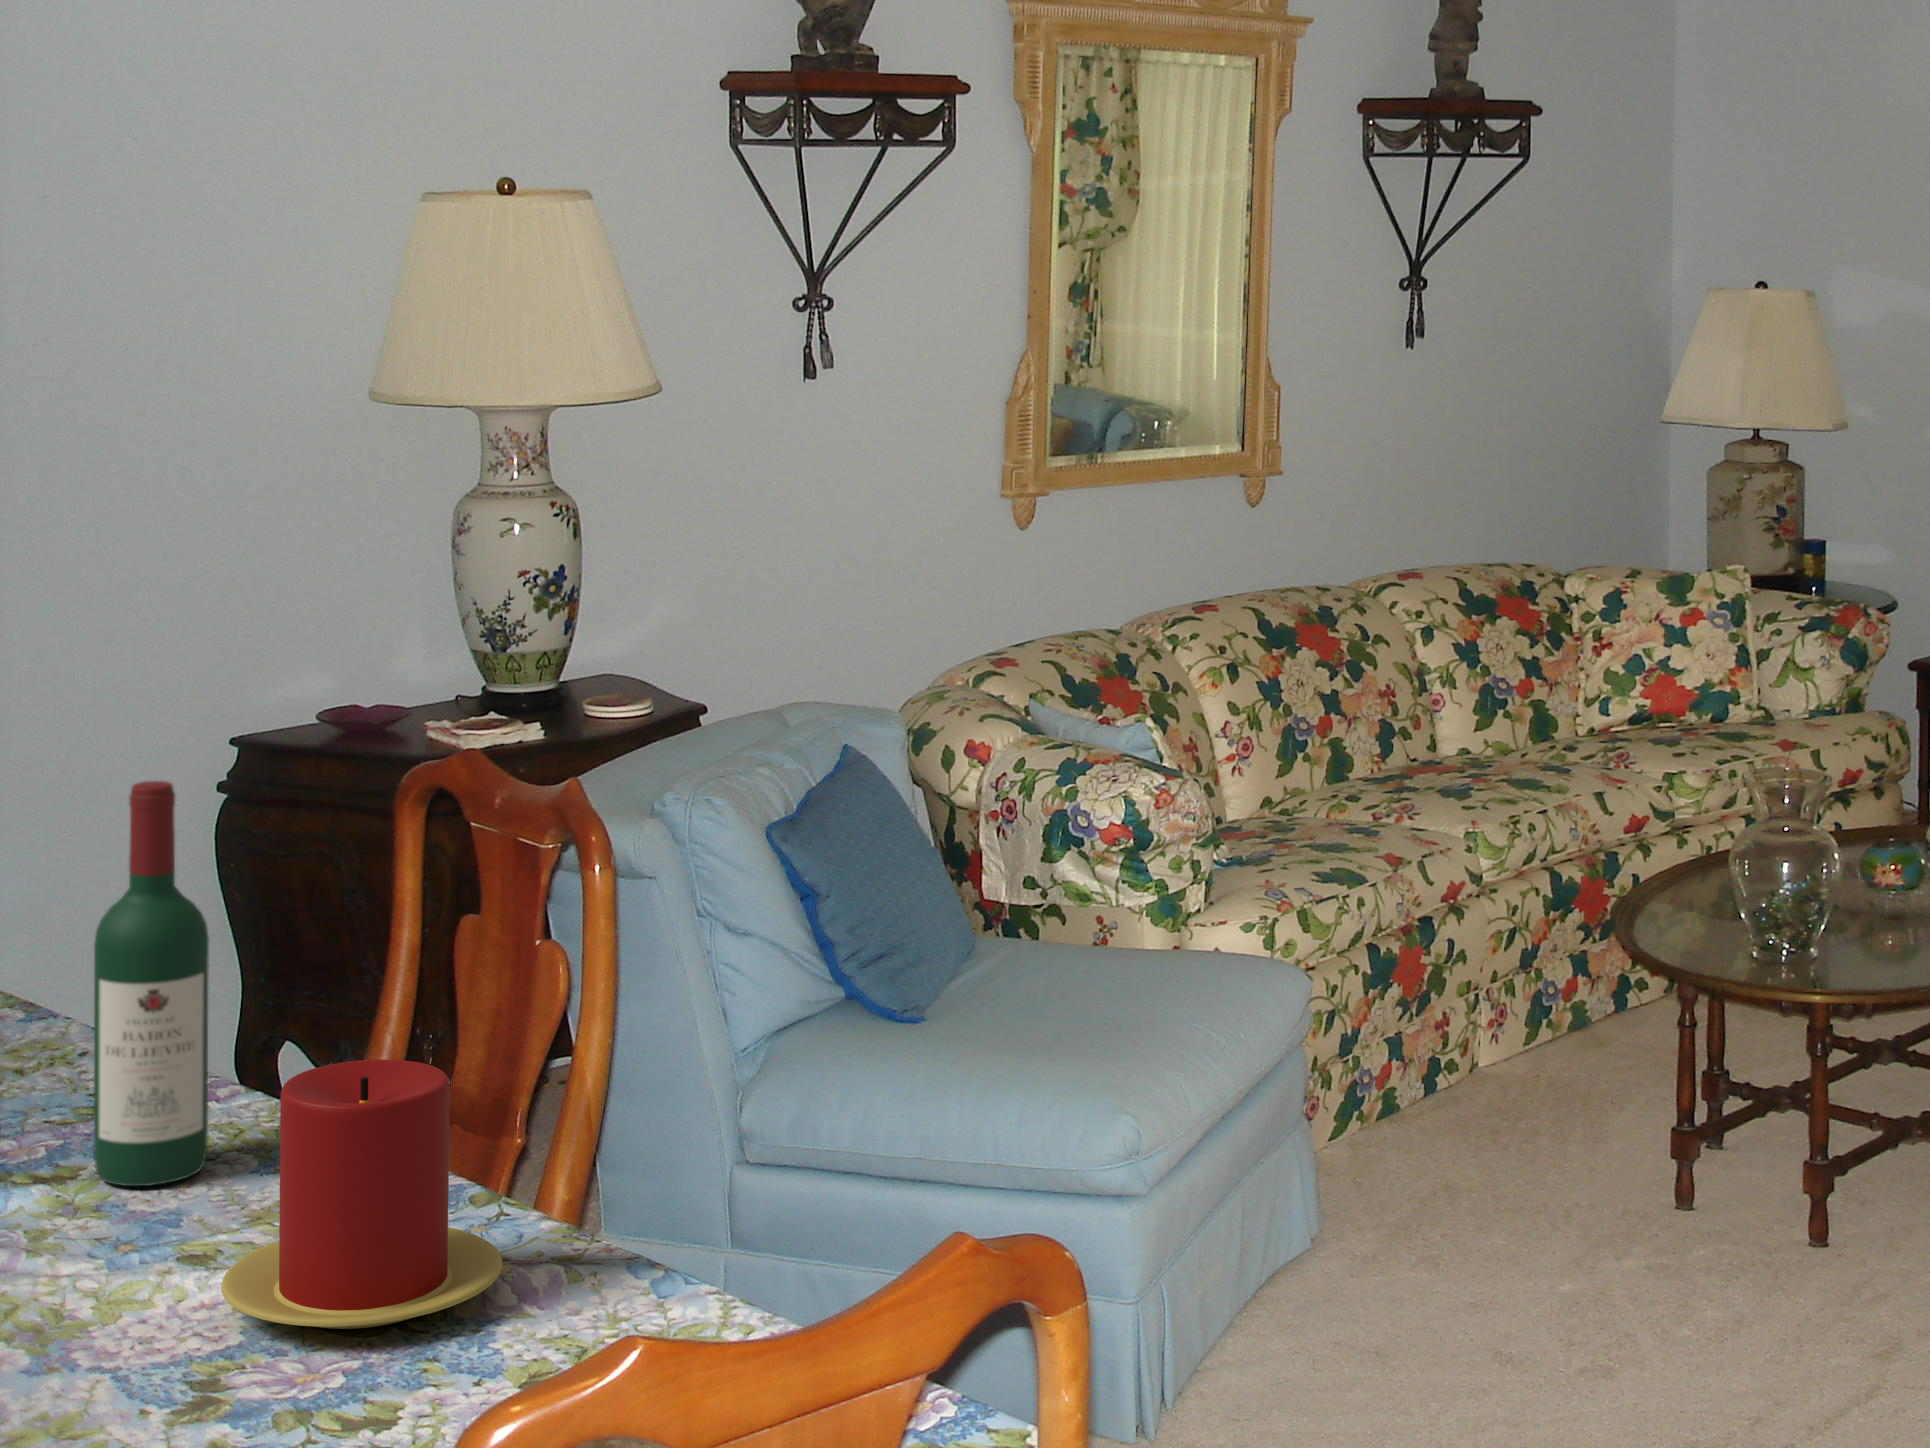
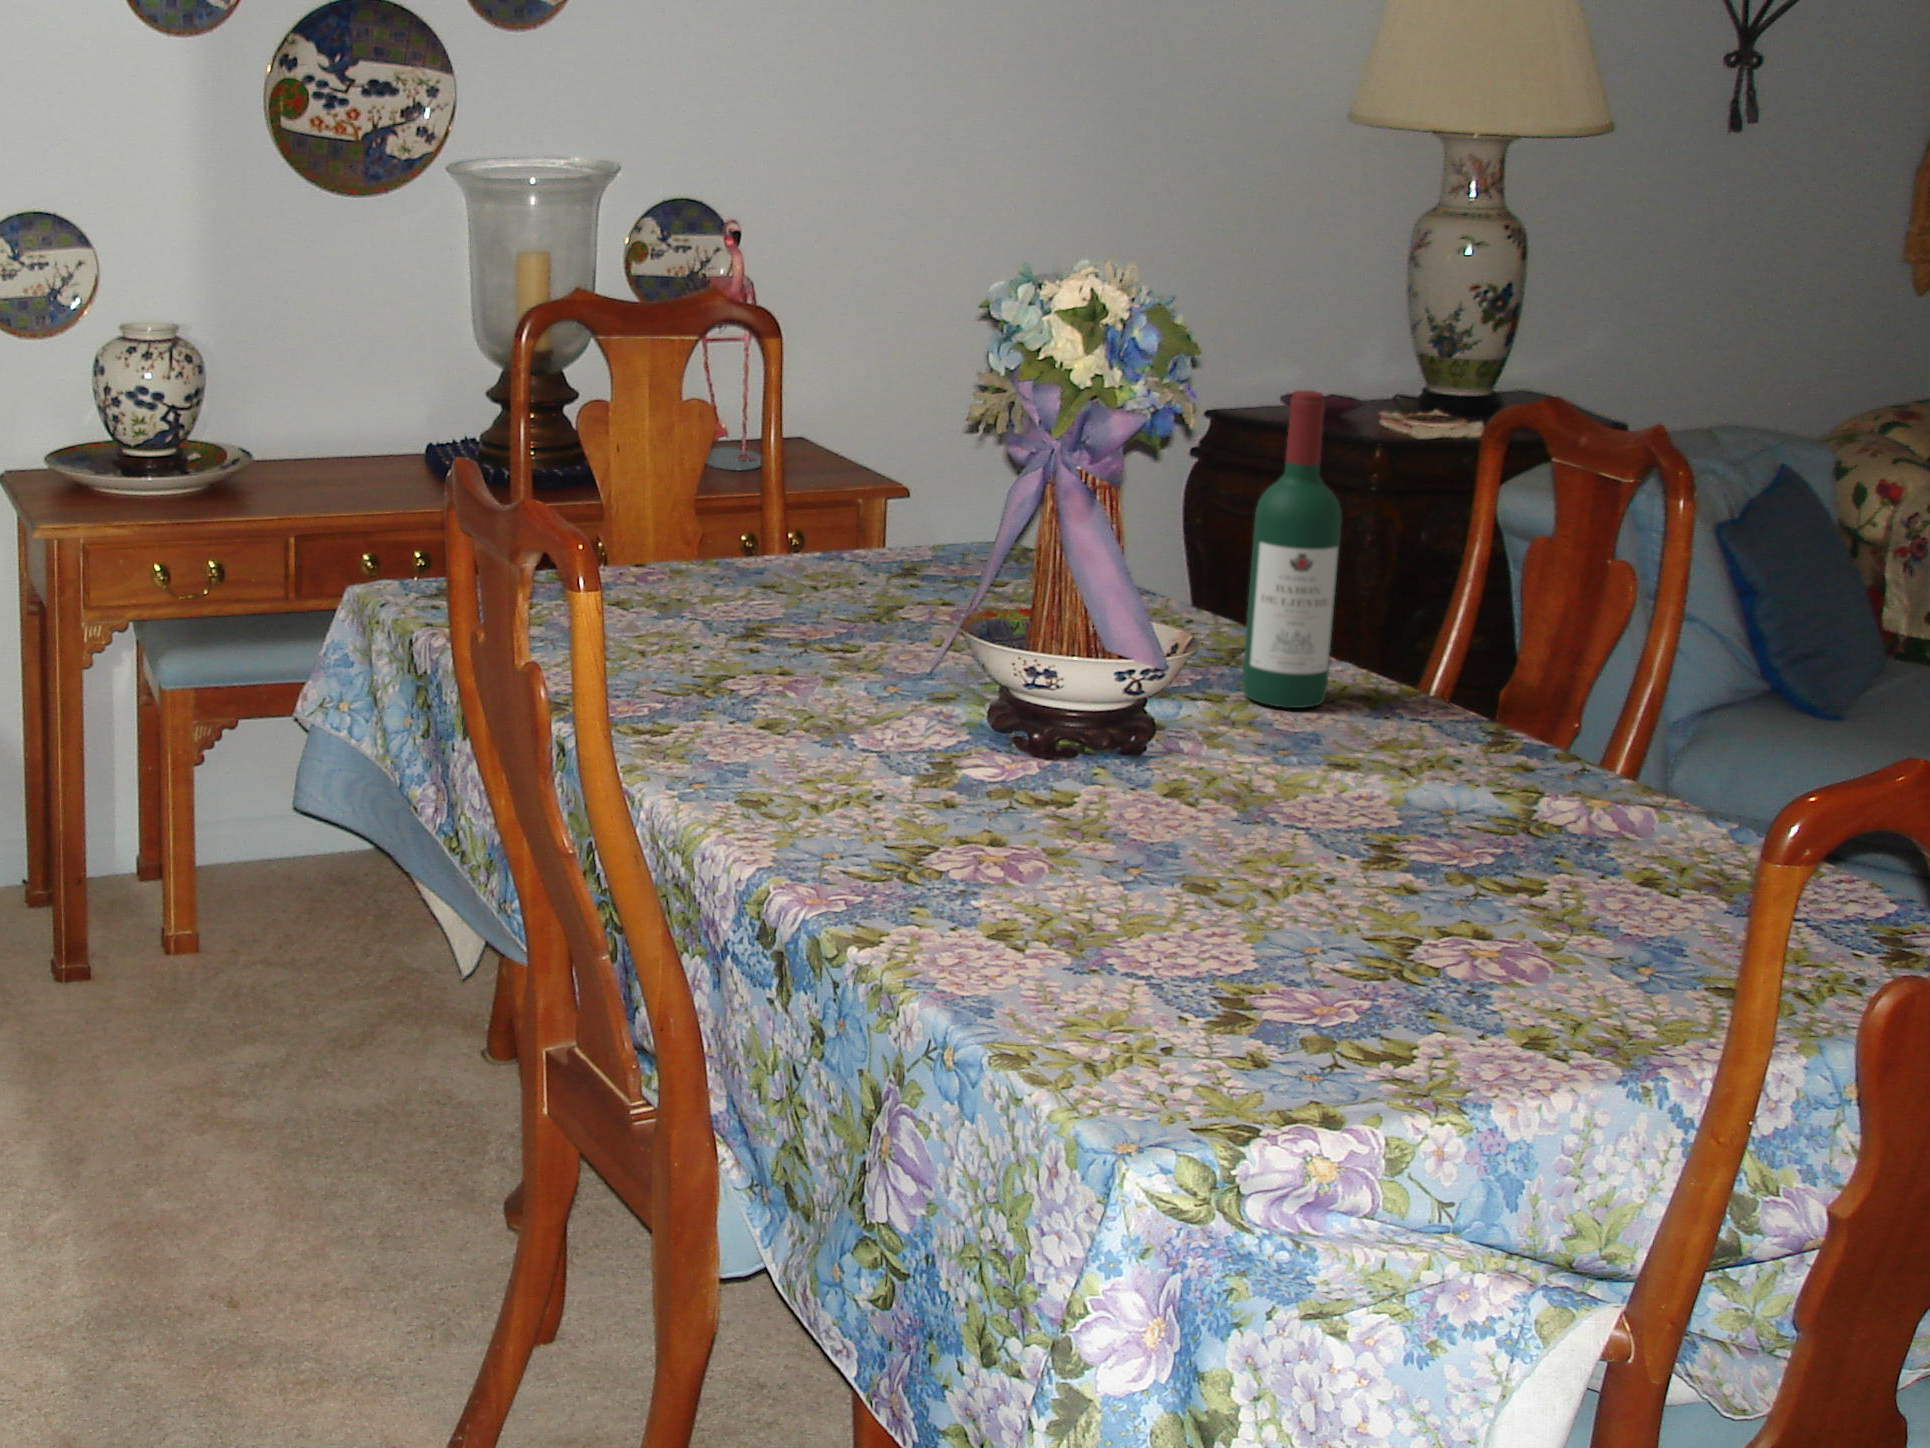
candle: present [221,1060,502,1329] -> none [1378,620,1607,829]

